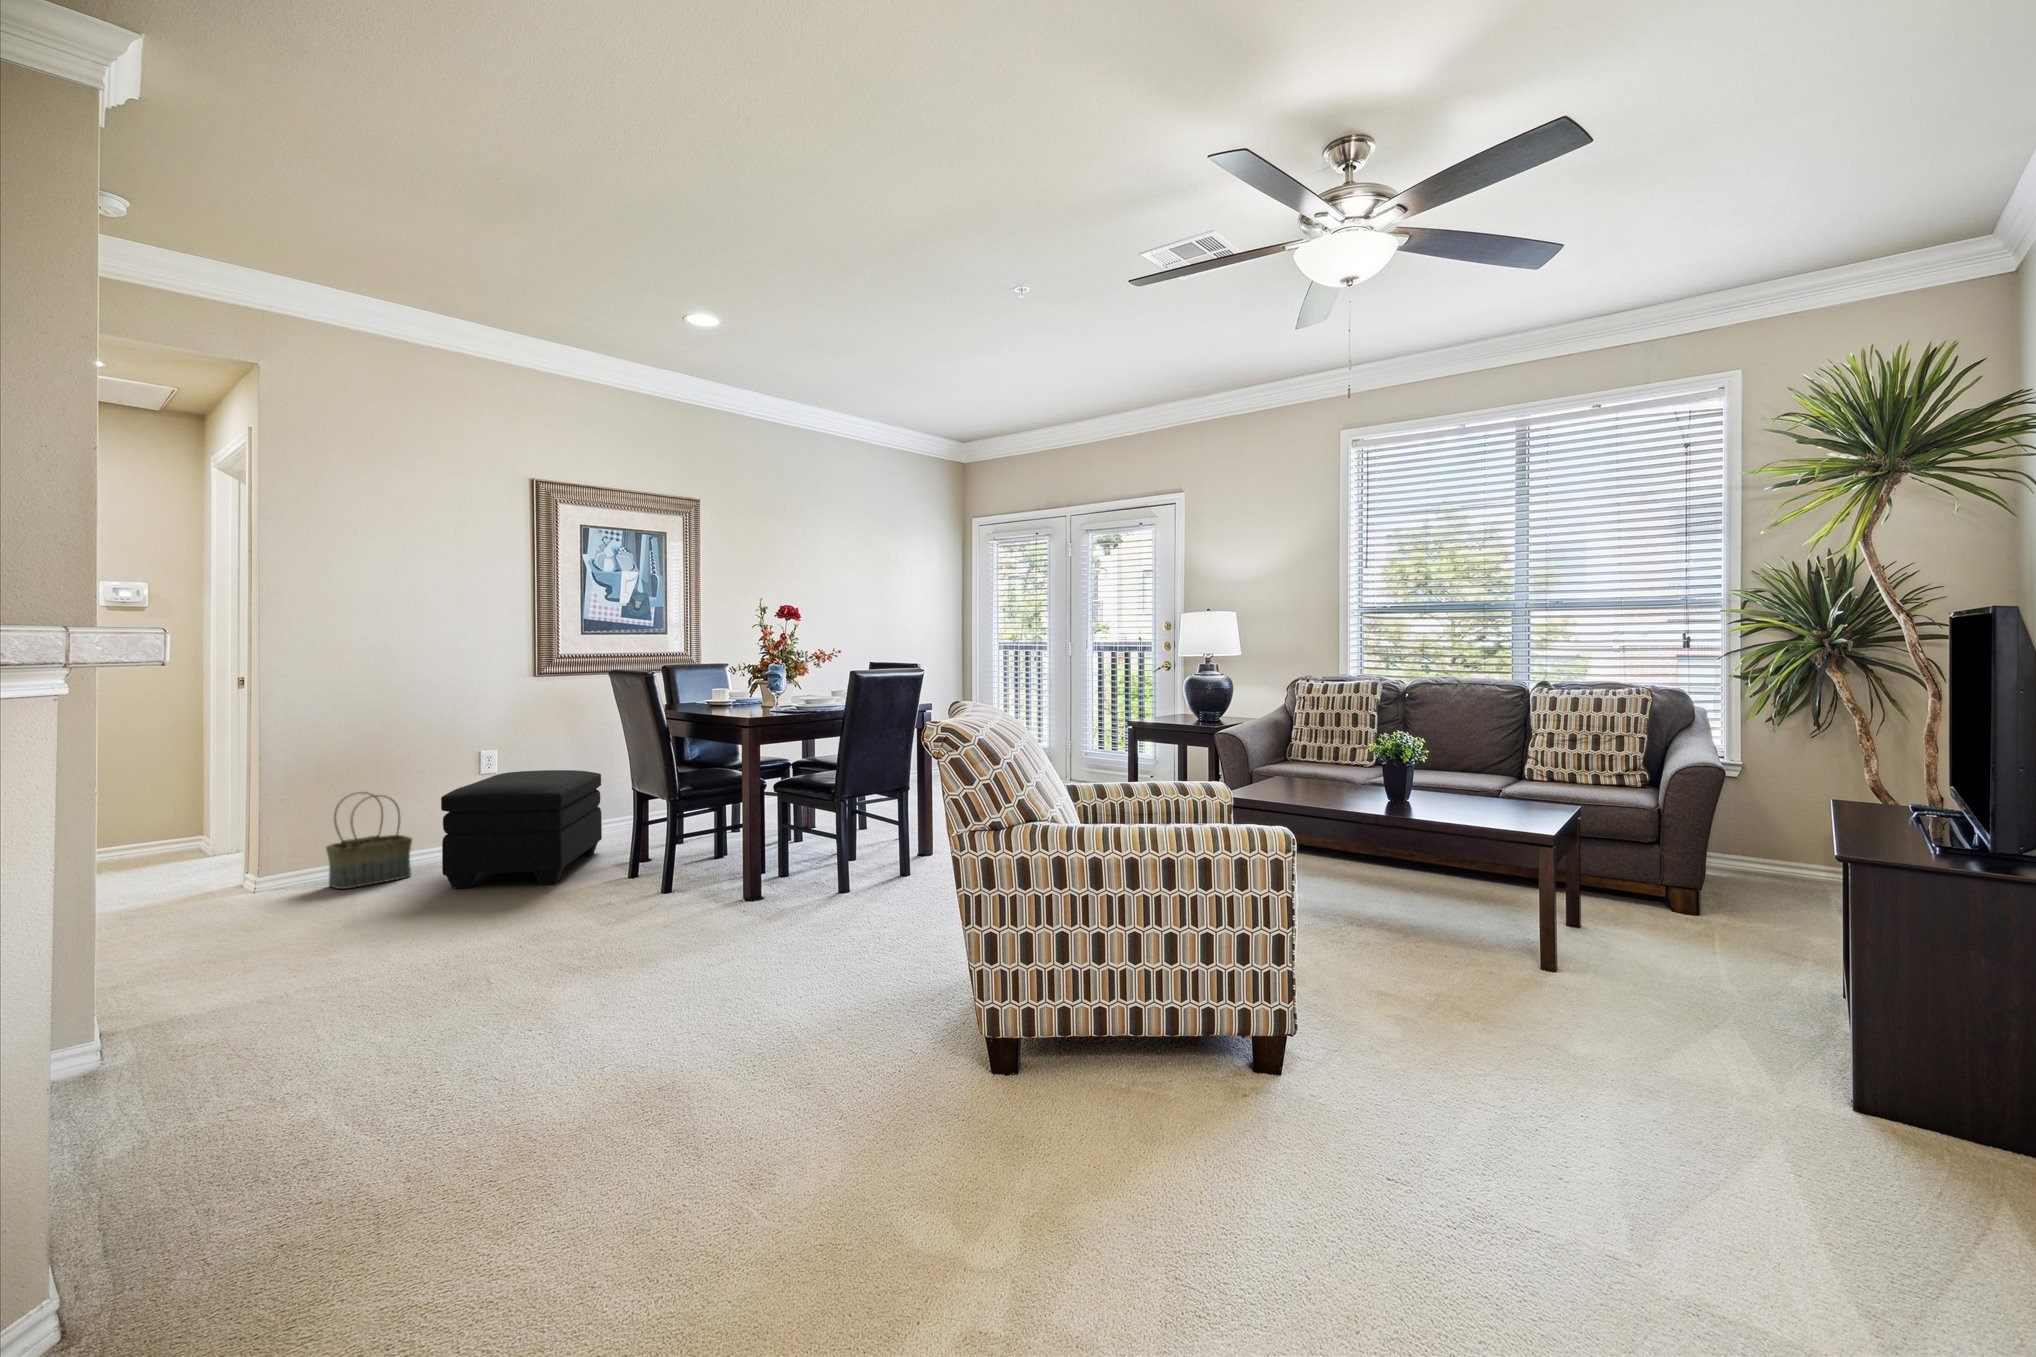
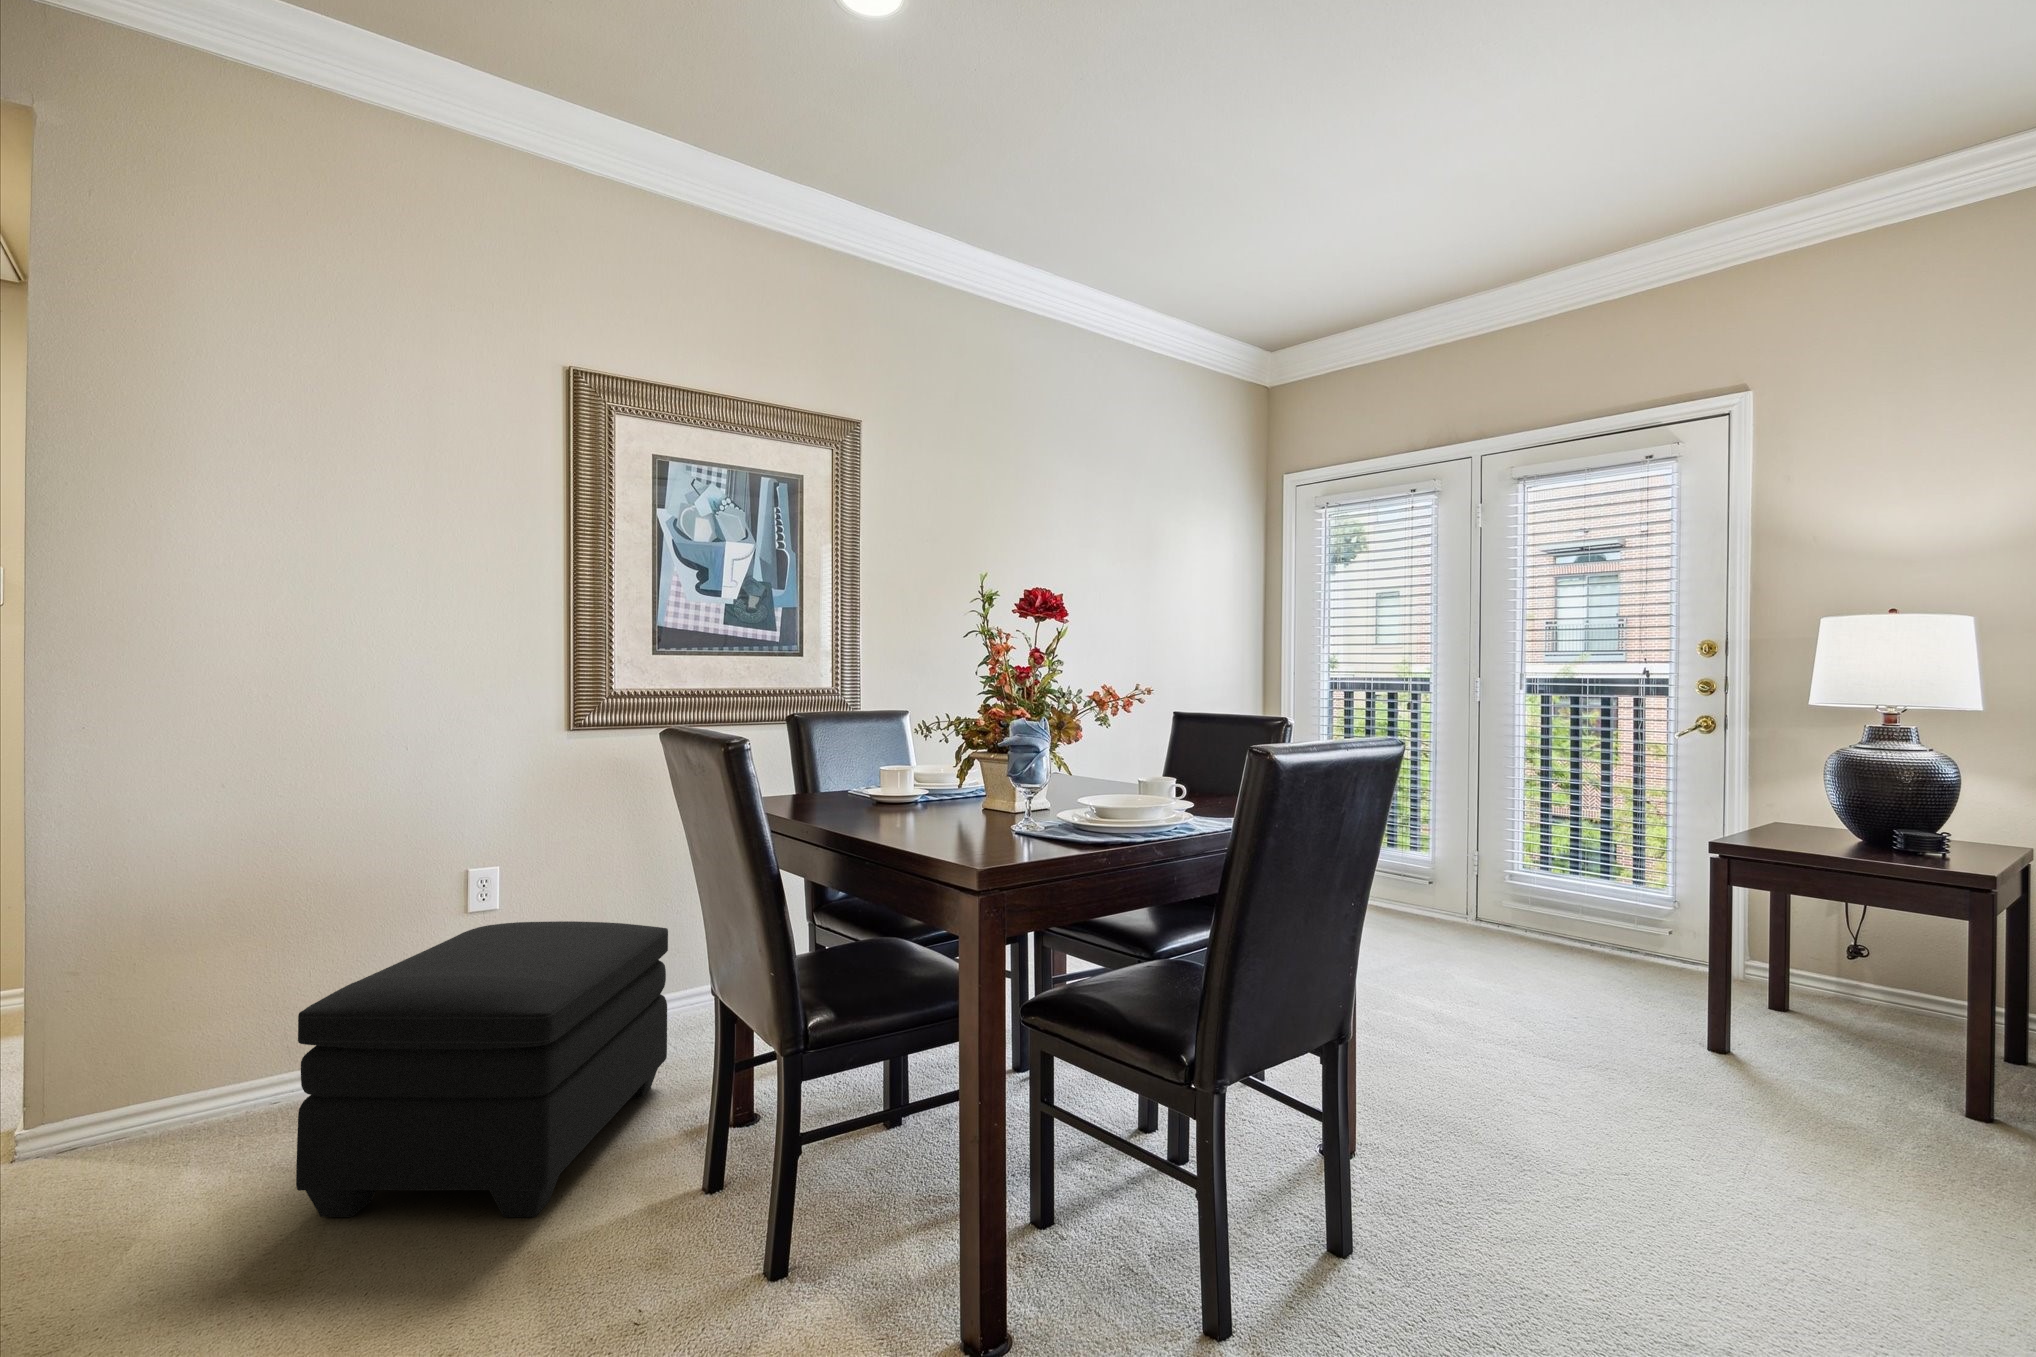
basket: present [326,792,412,889] -> none [96,972,285,1196]

